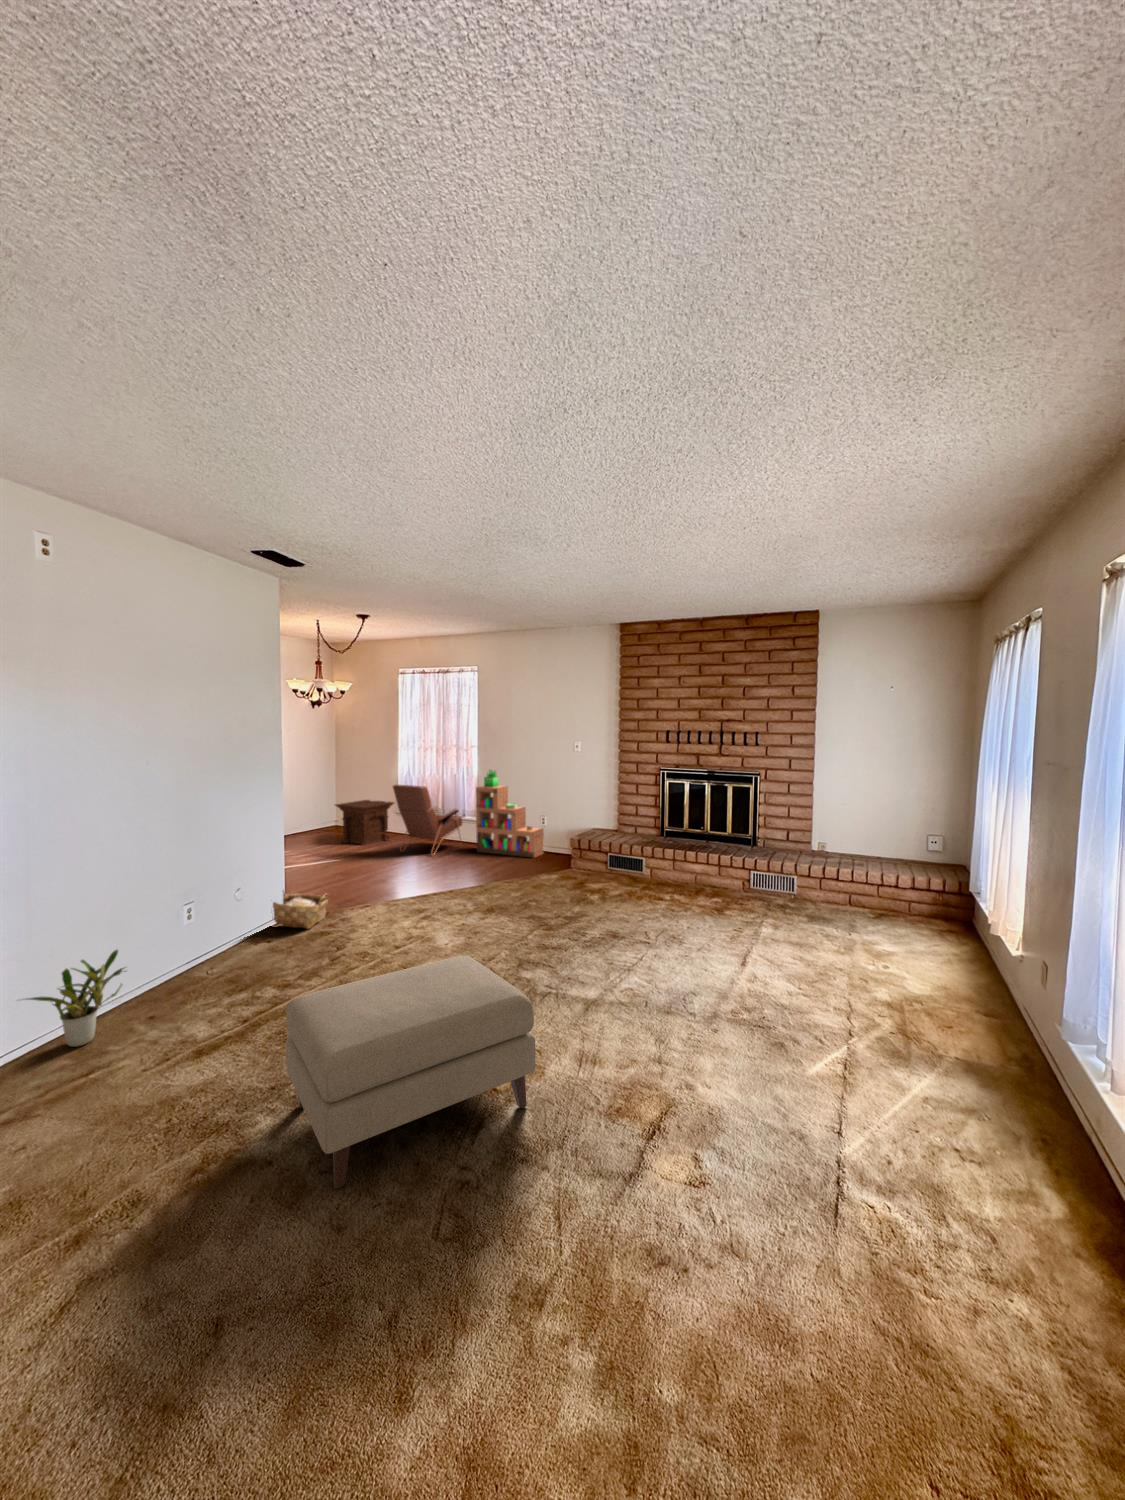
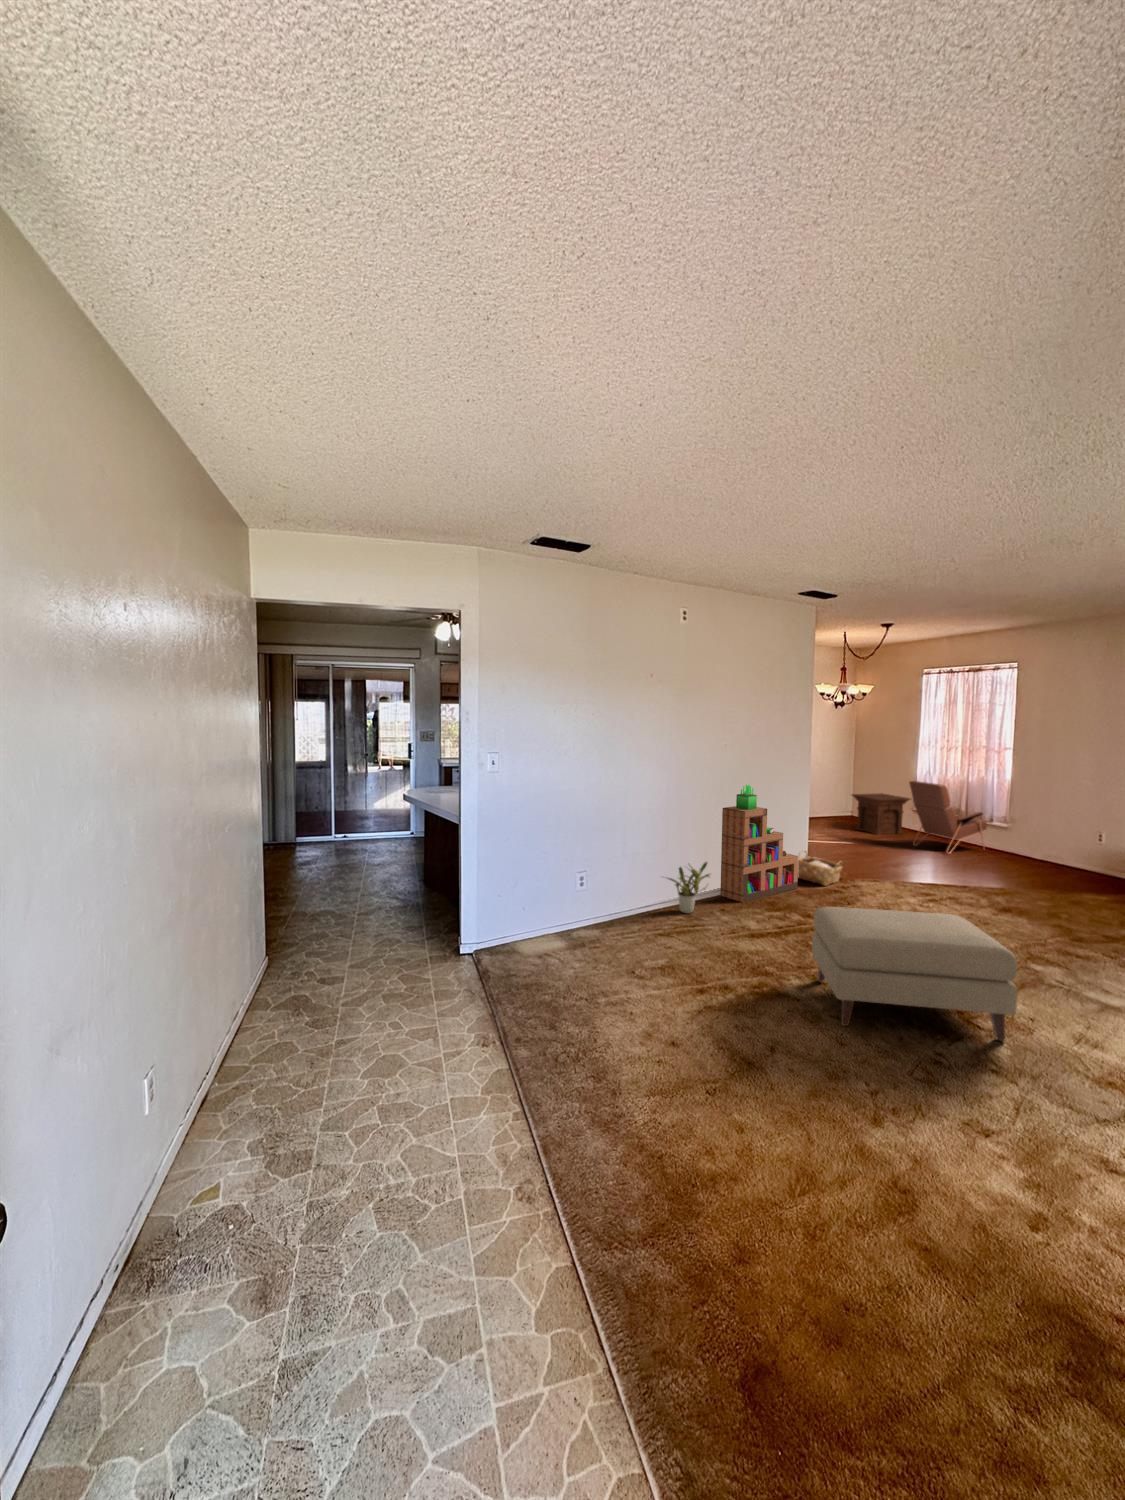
bookshelf: present [476,770,544,858] -> present [720,785,798,902]

